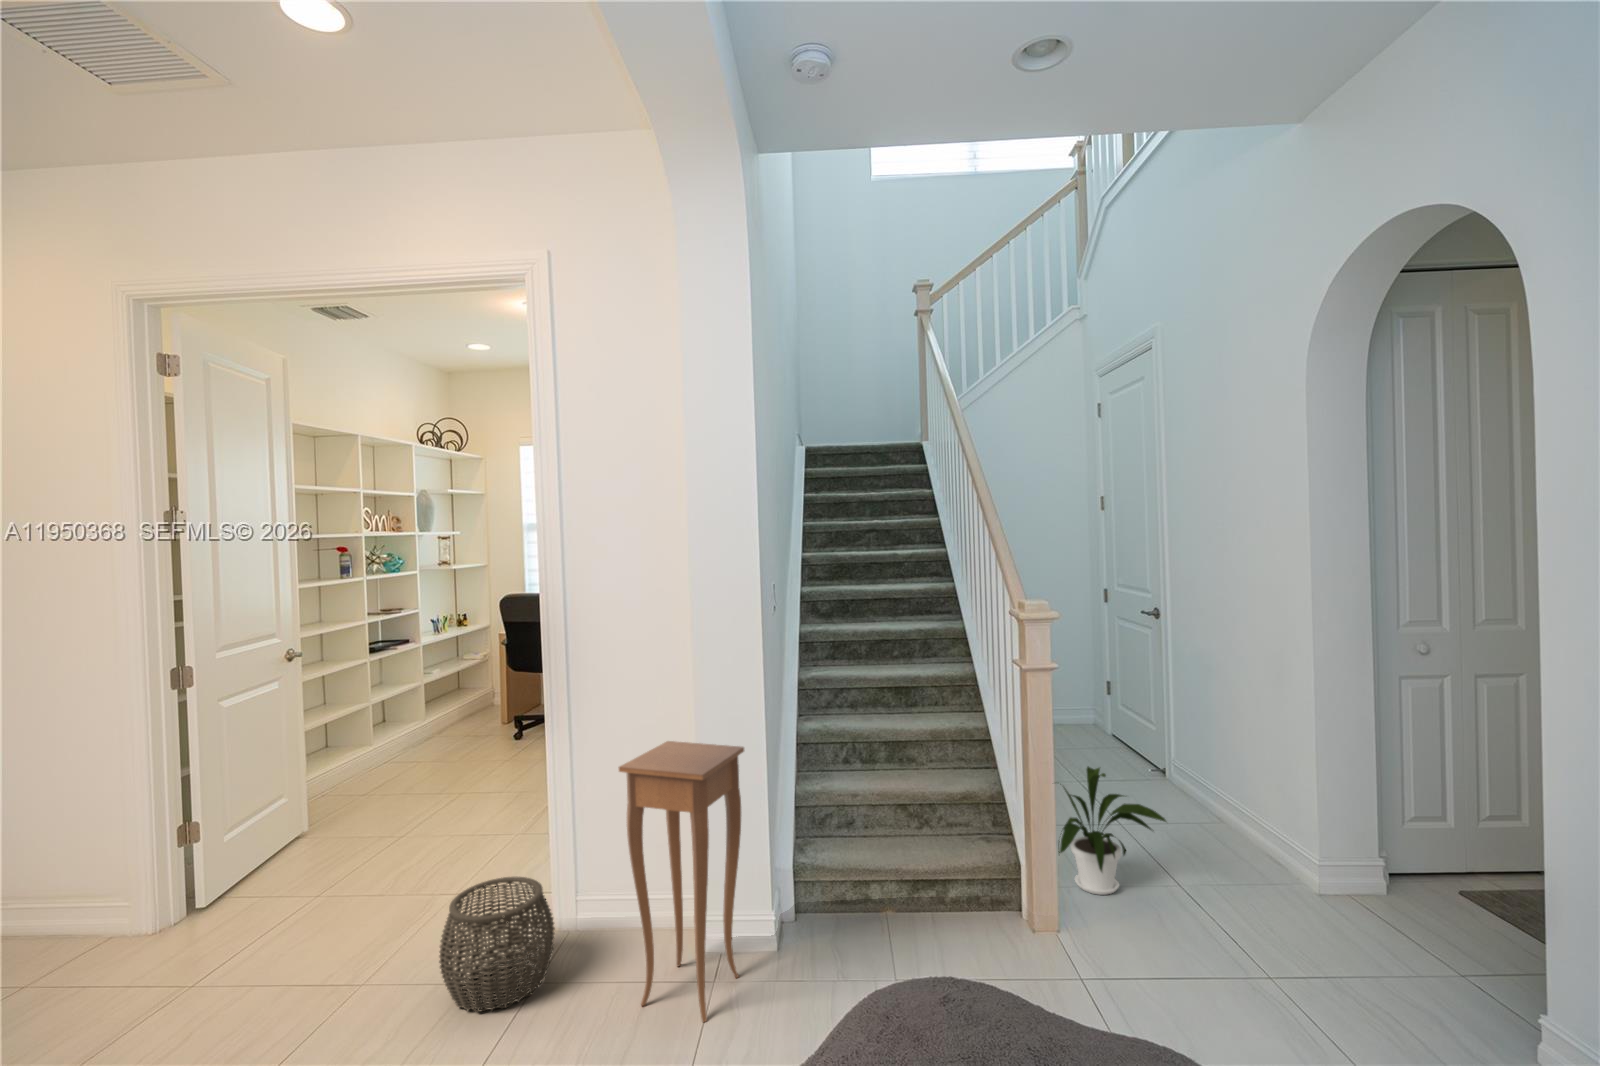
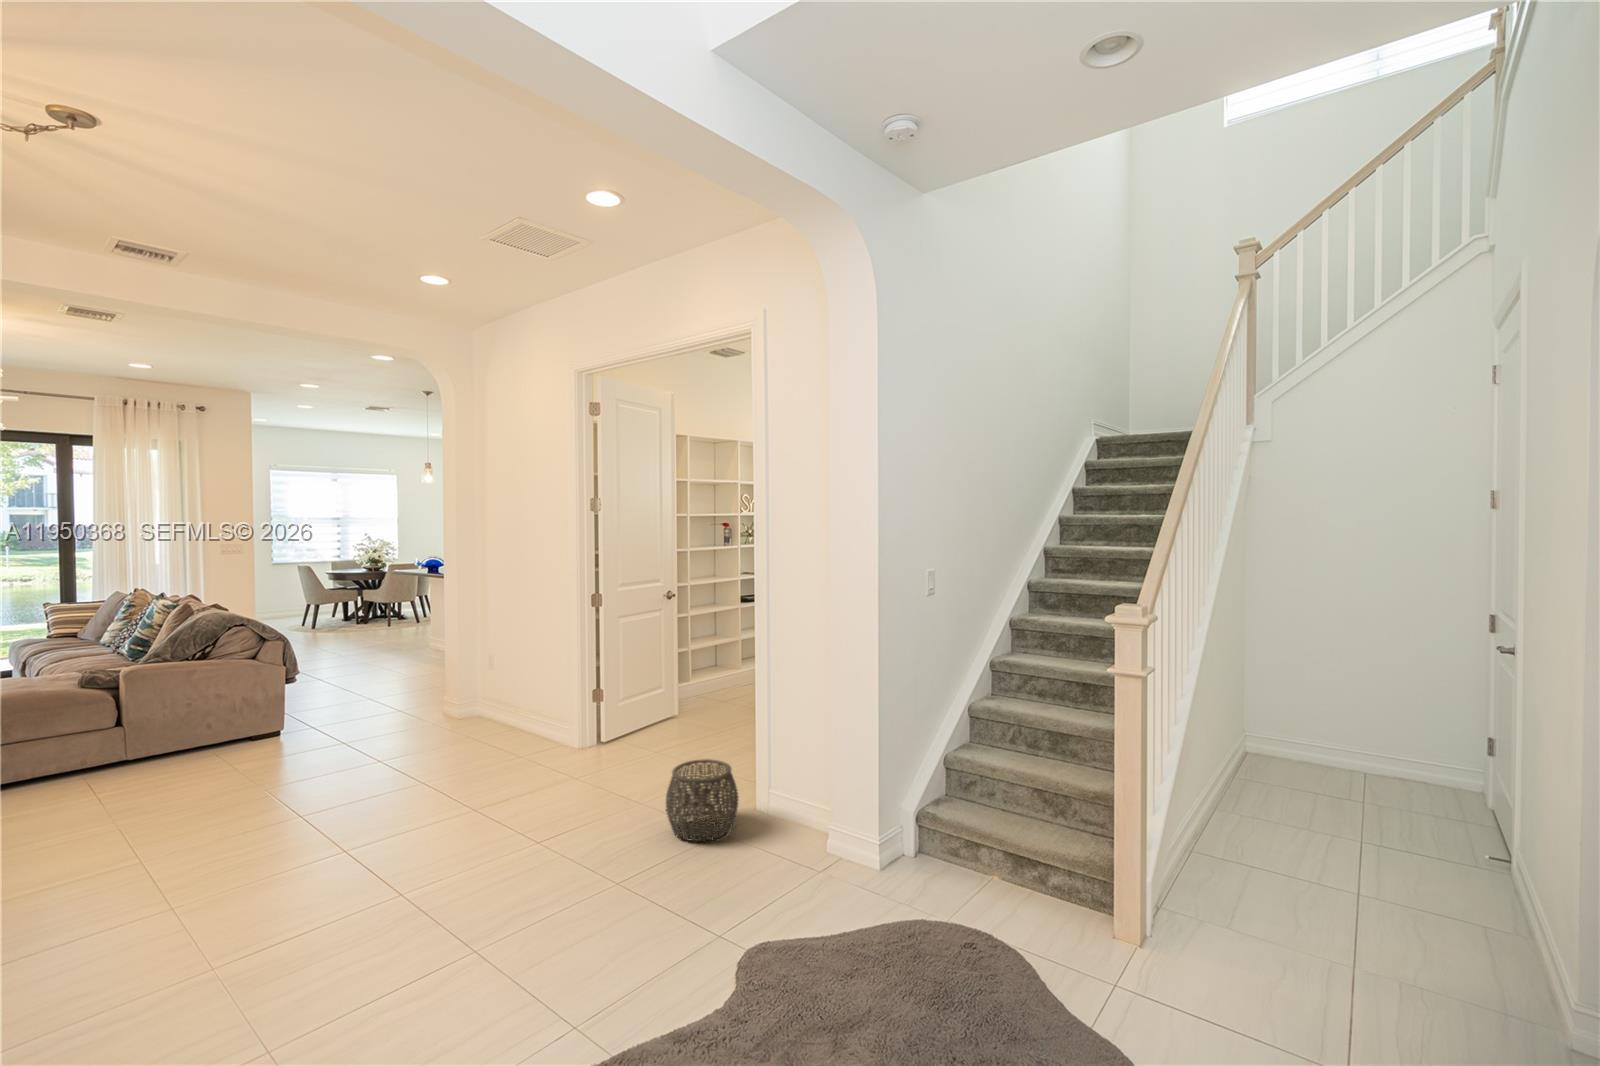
side table: present [619,741,744,1022] -> none [754,686,850,894]
house plant: present [1058,766,1166,895] -> none [1164,799,1297,939]

